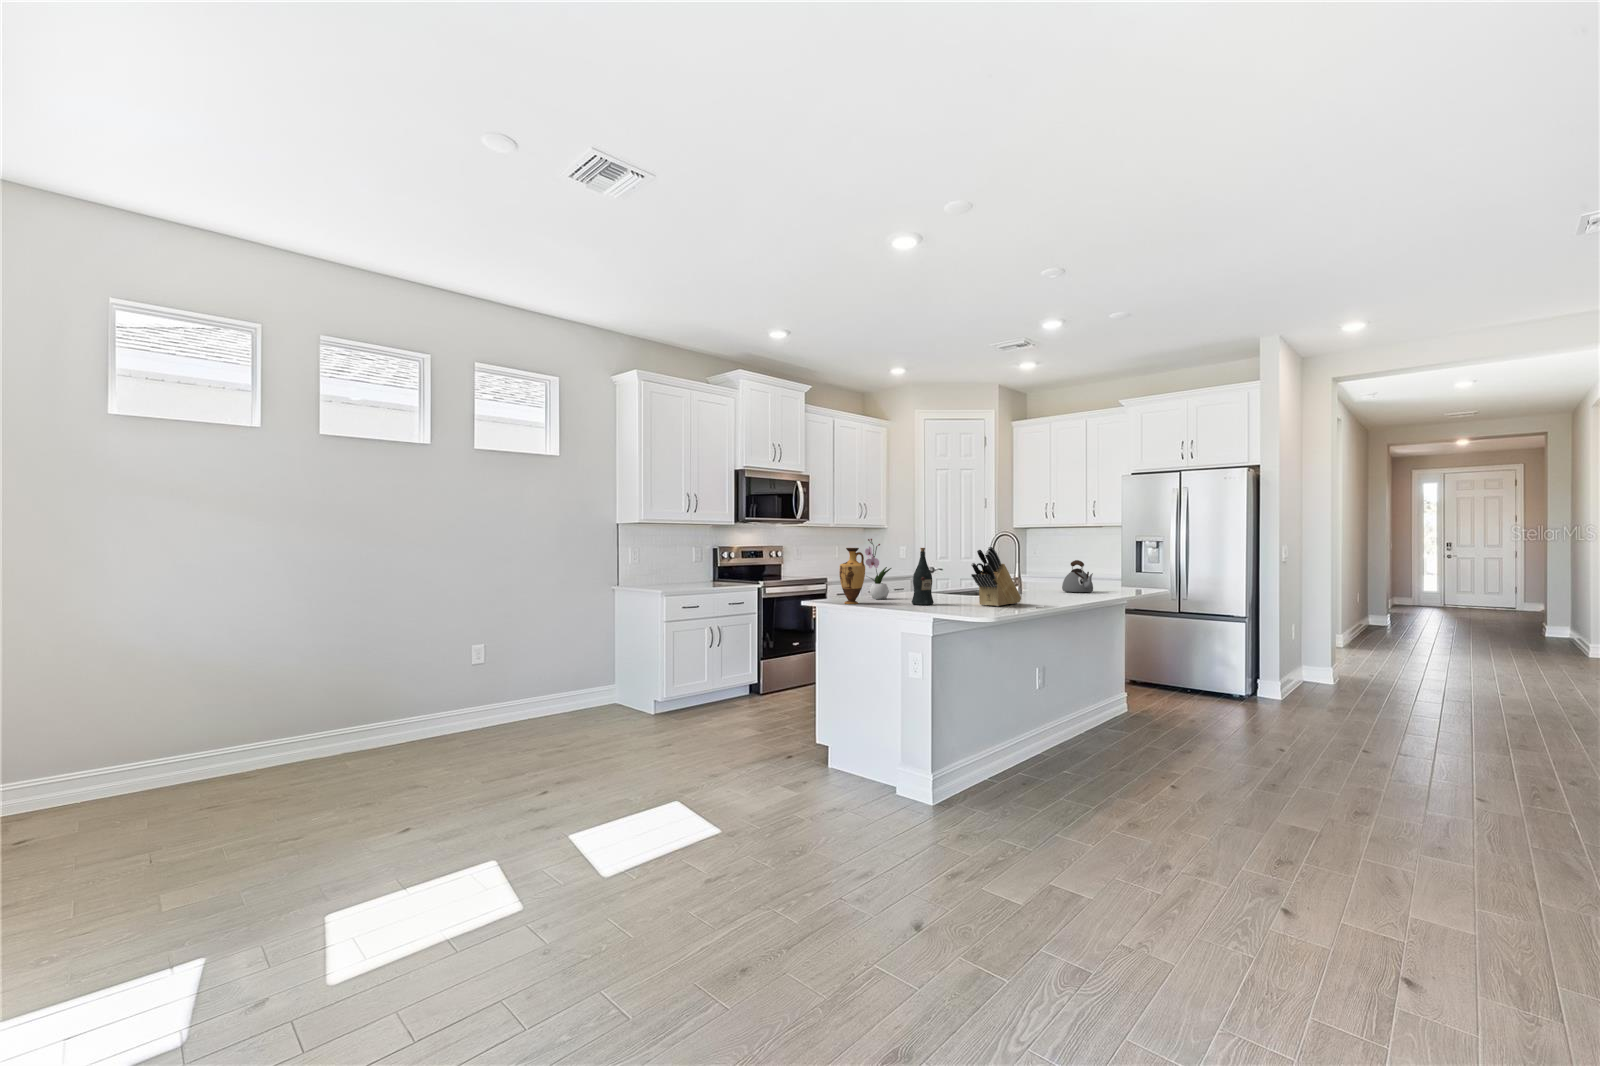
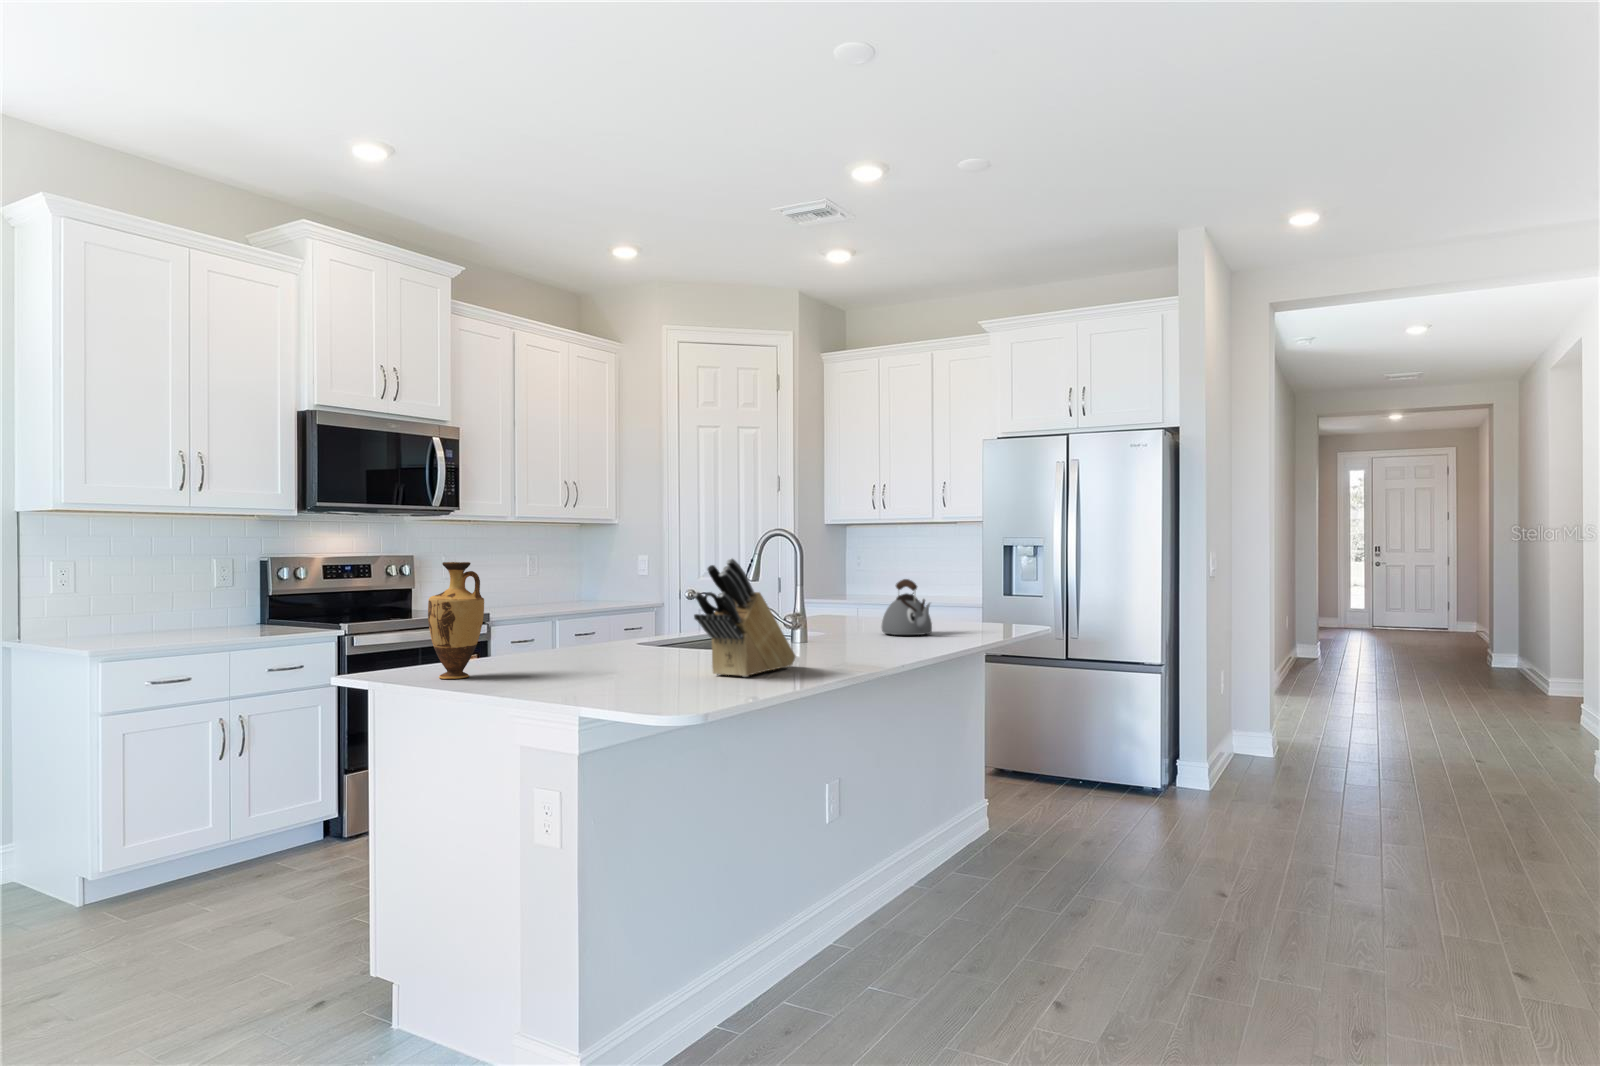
flower arrangement: present [865,539,891,599] -> none [502,543,555,663]
wine bottle: present [912,548,934,605] -> none [579,561,624,678]

